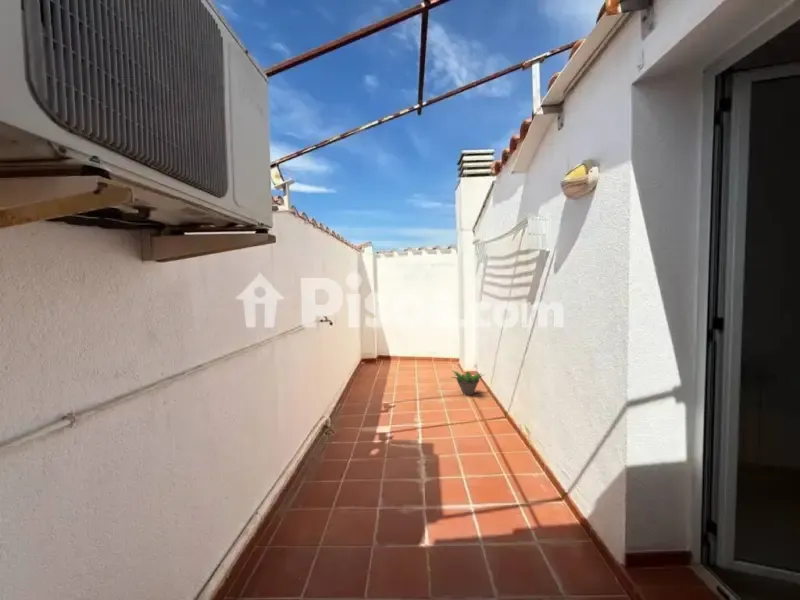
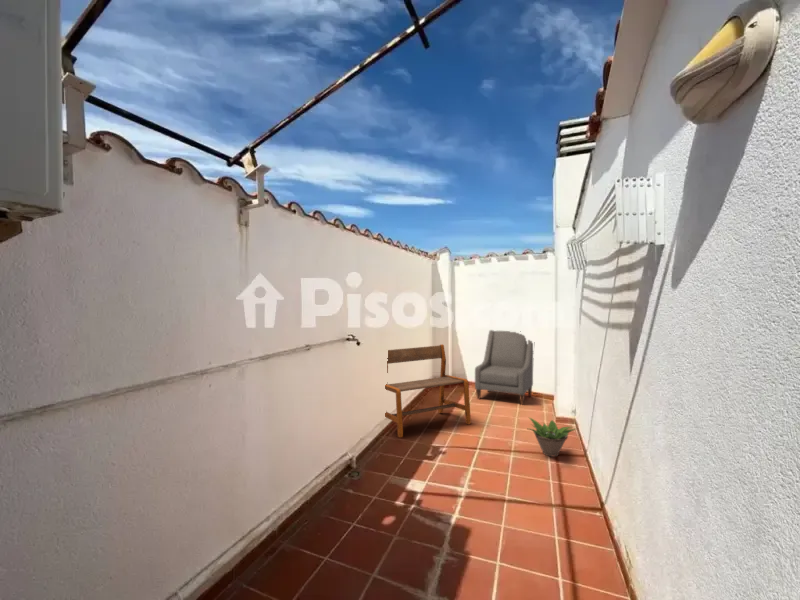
chair: none [400,312,443,369] -> present [475,330,534,405]
bench: none [334,323,406,397] -> present [385,344,471,437]

